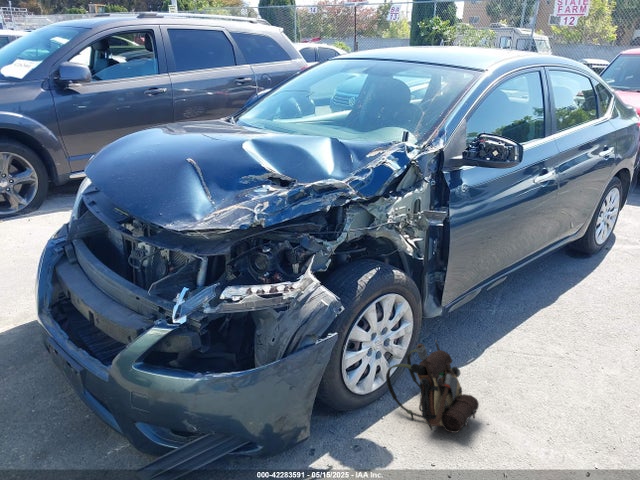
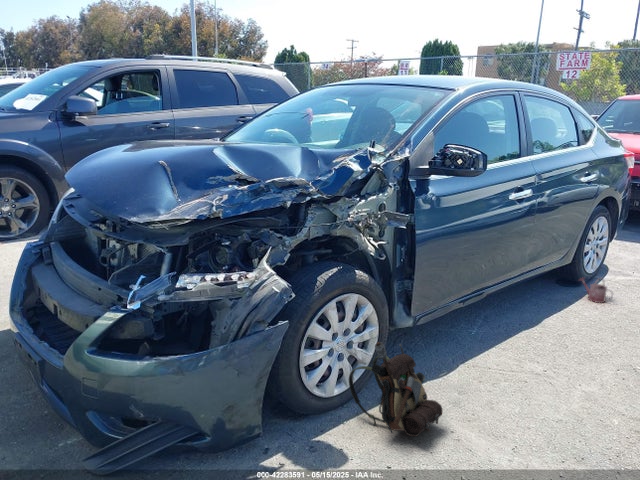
watering can: none [592,250,627,276] -> present [580,278,613,303]

